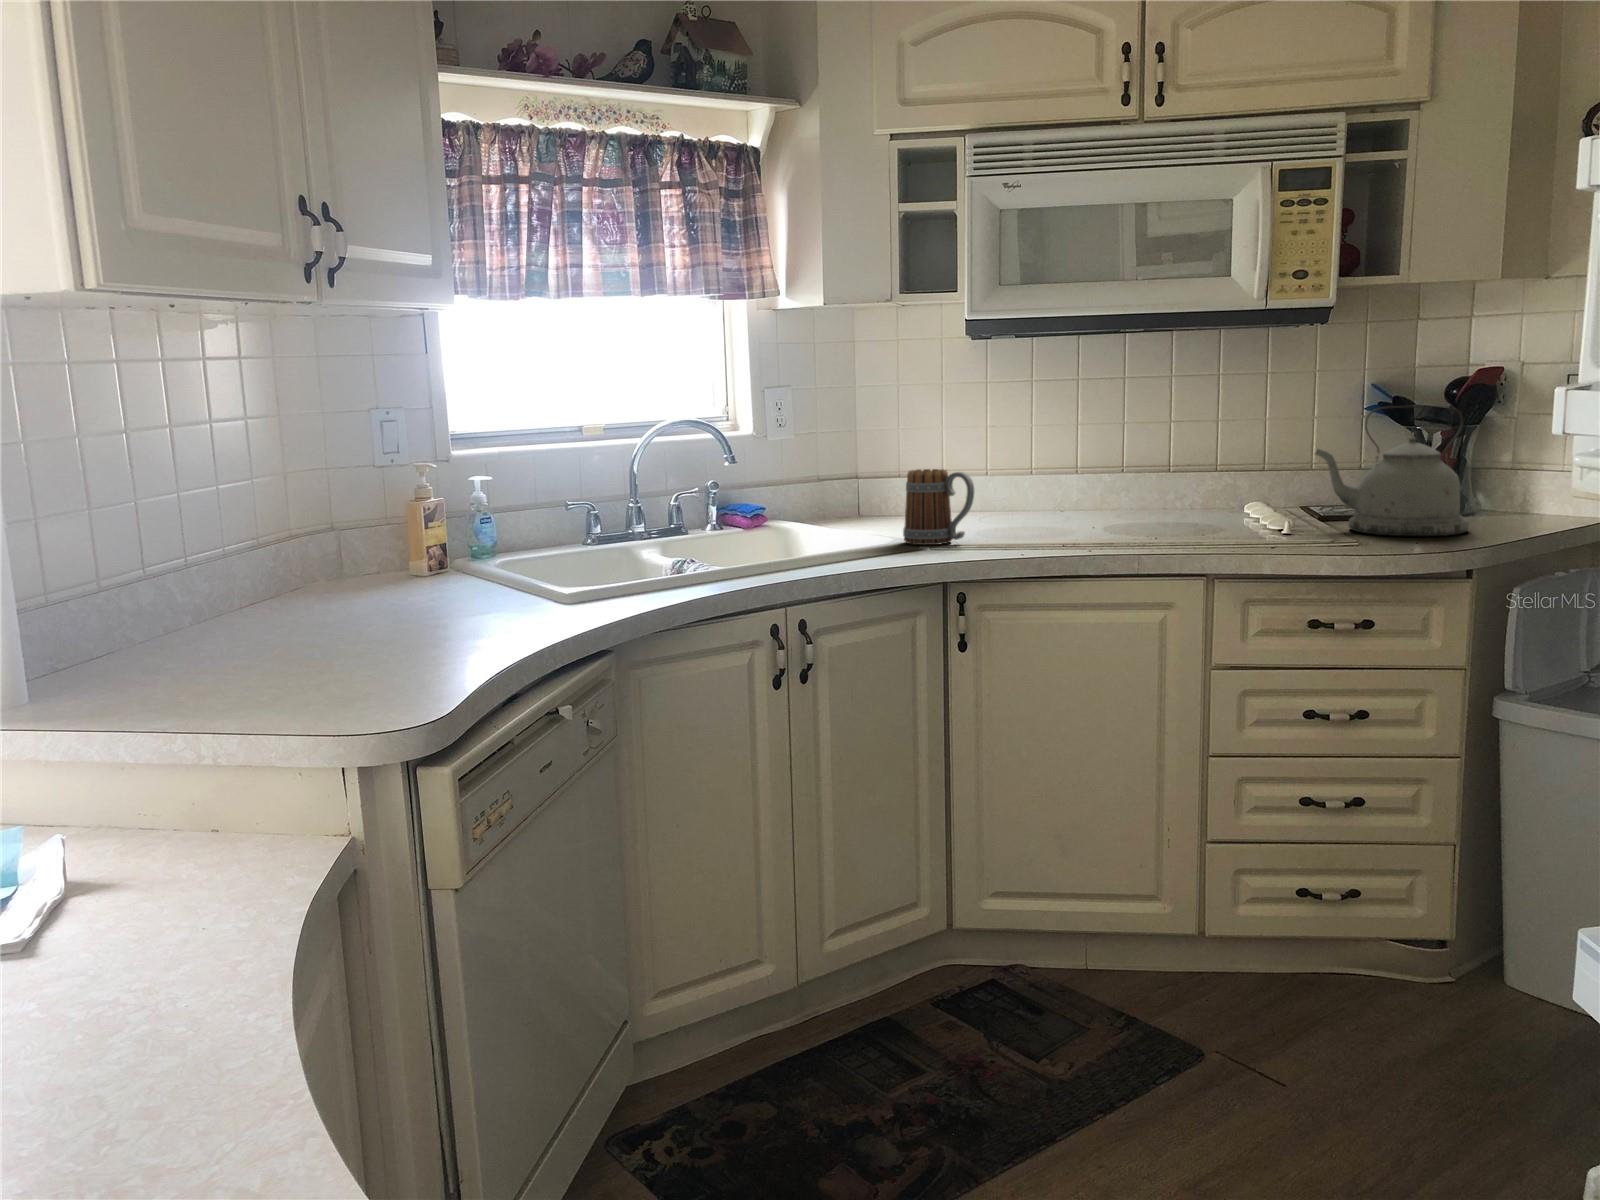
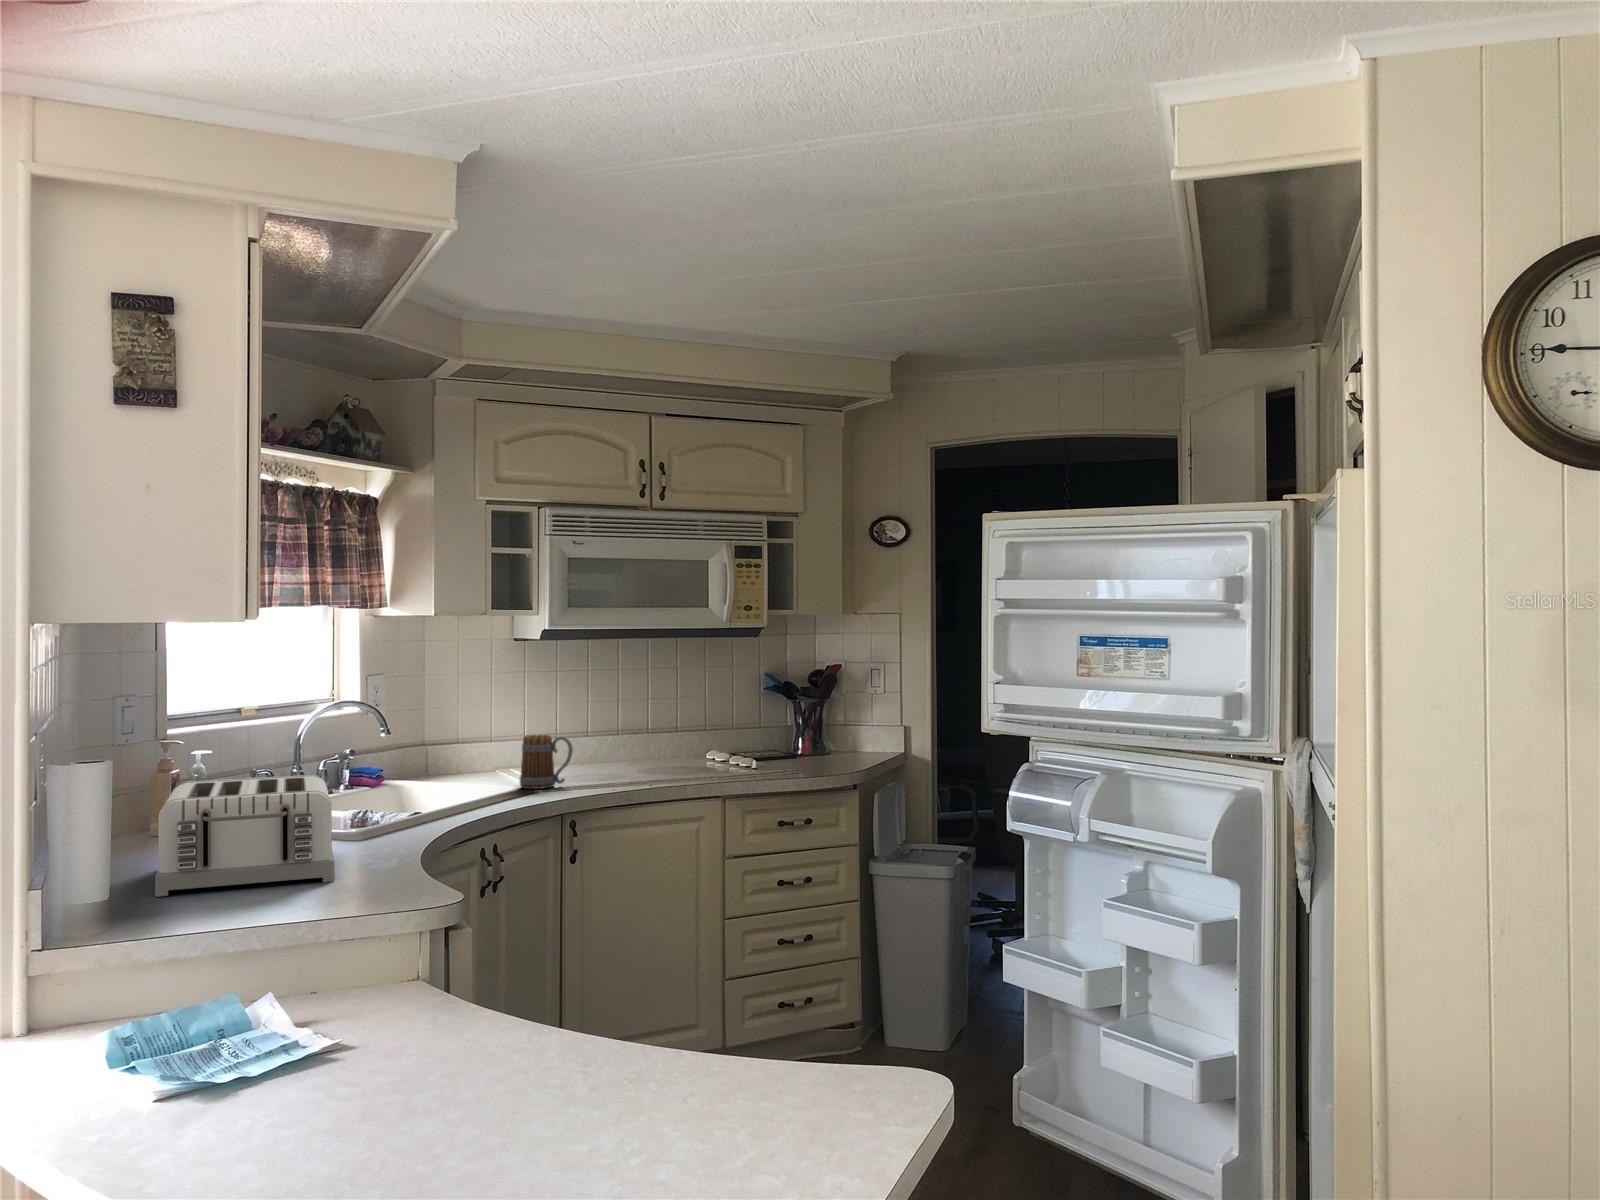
kettle: present [1315,405,1469,536] -> none [767,689,853,767]
toaster: none [174,508,489,664] -> present [155,775,335,897]

